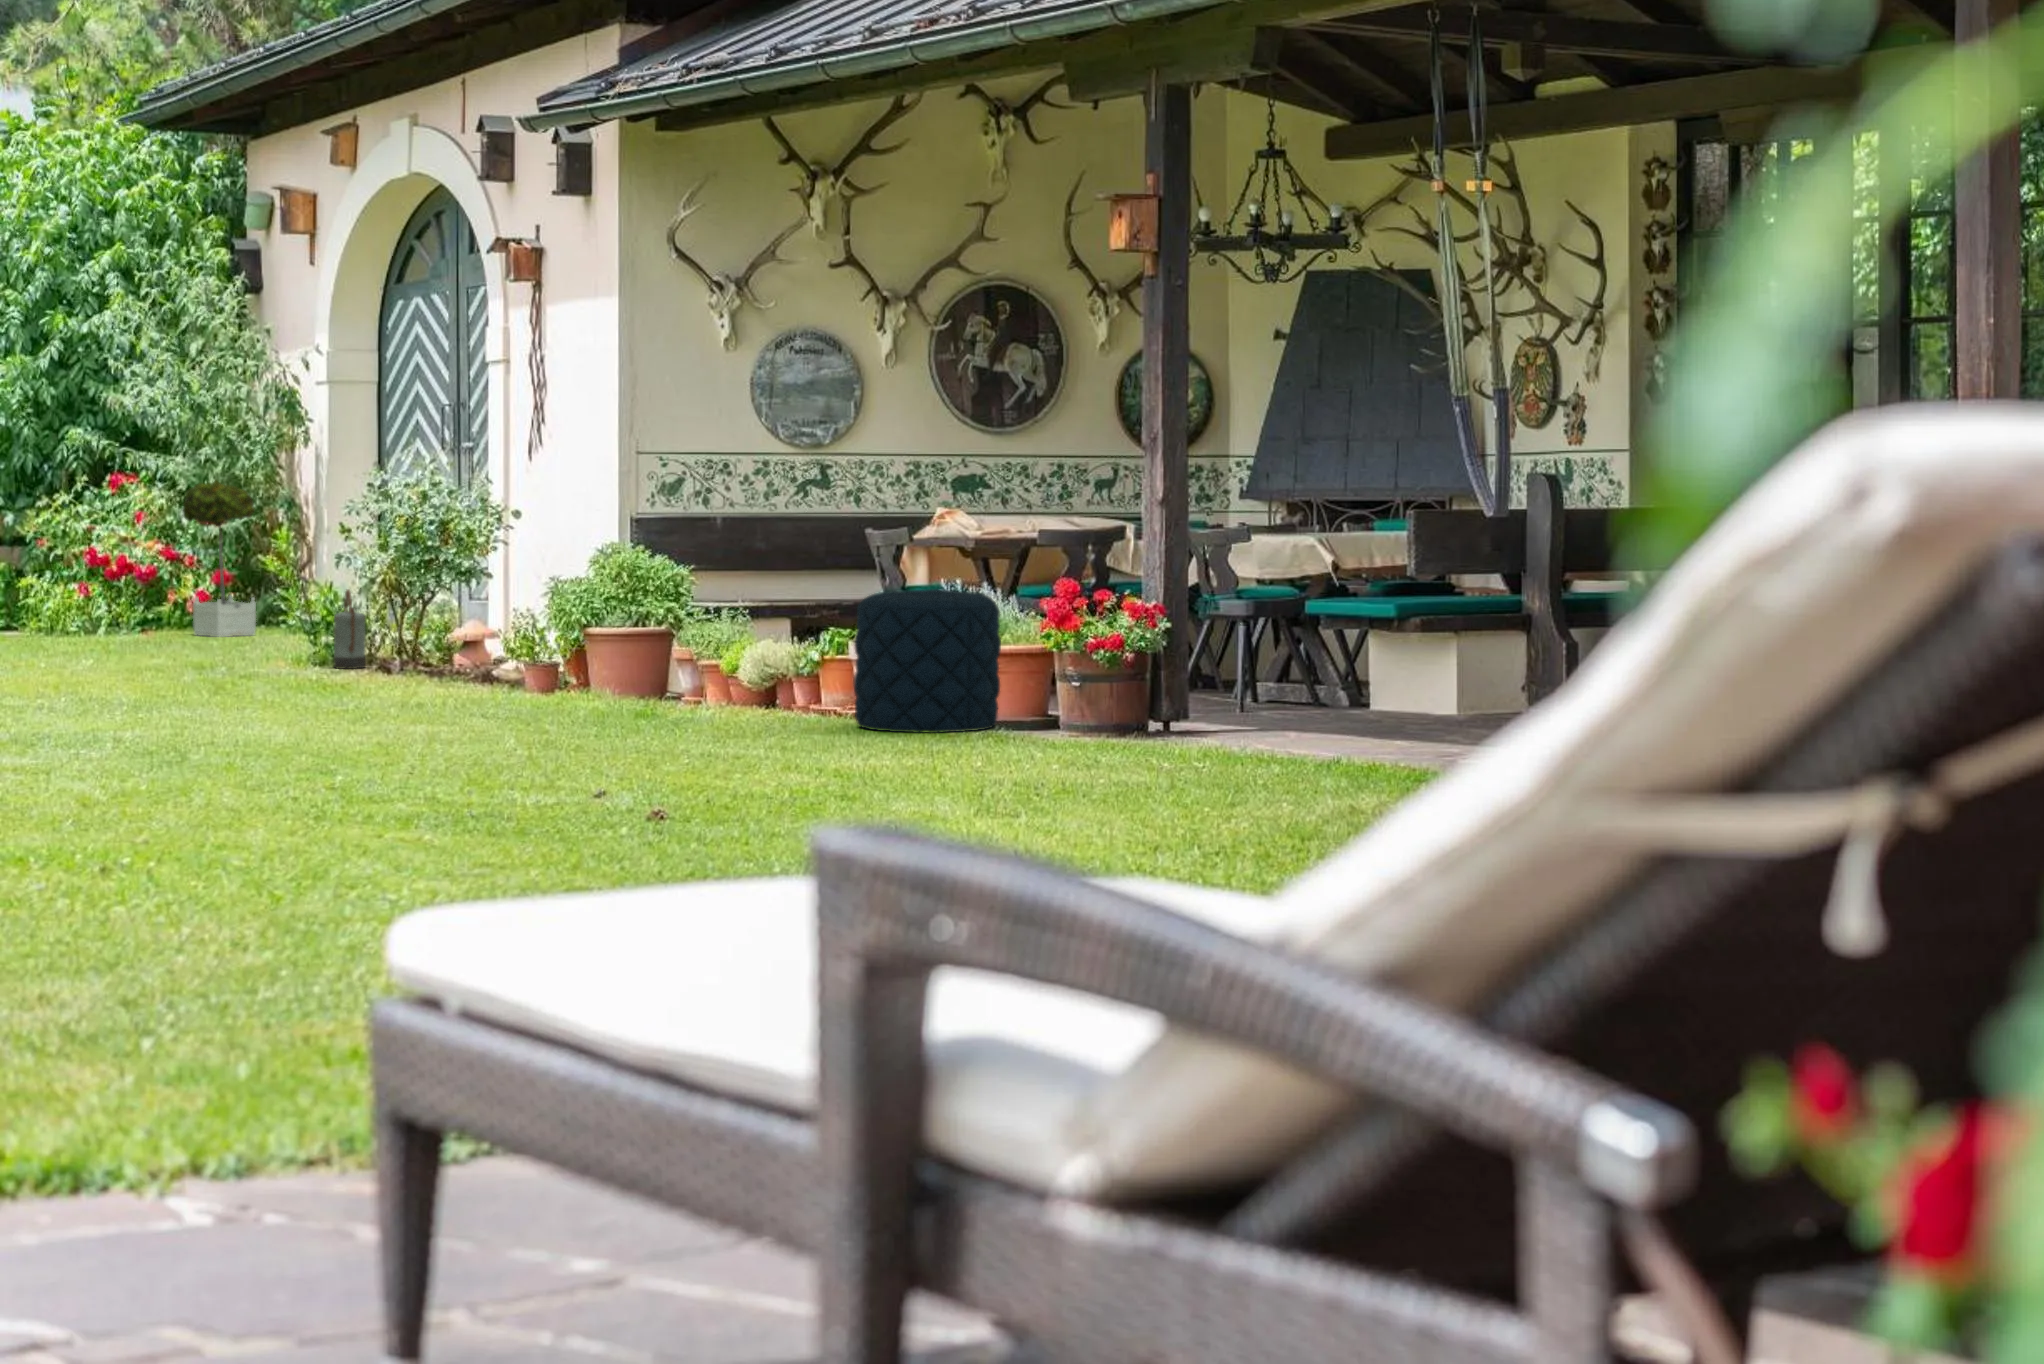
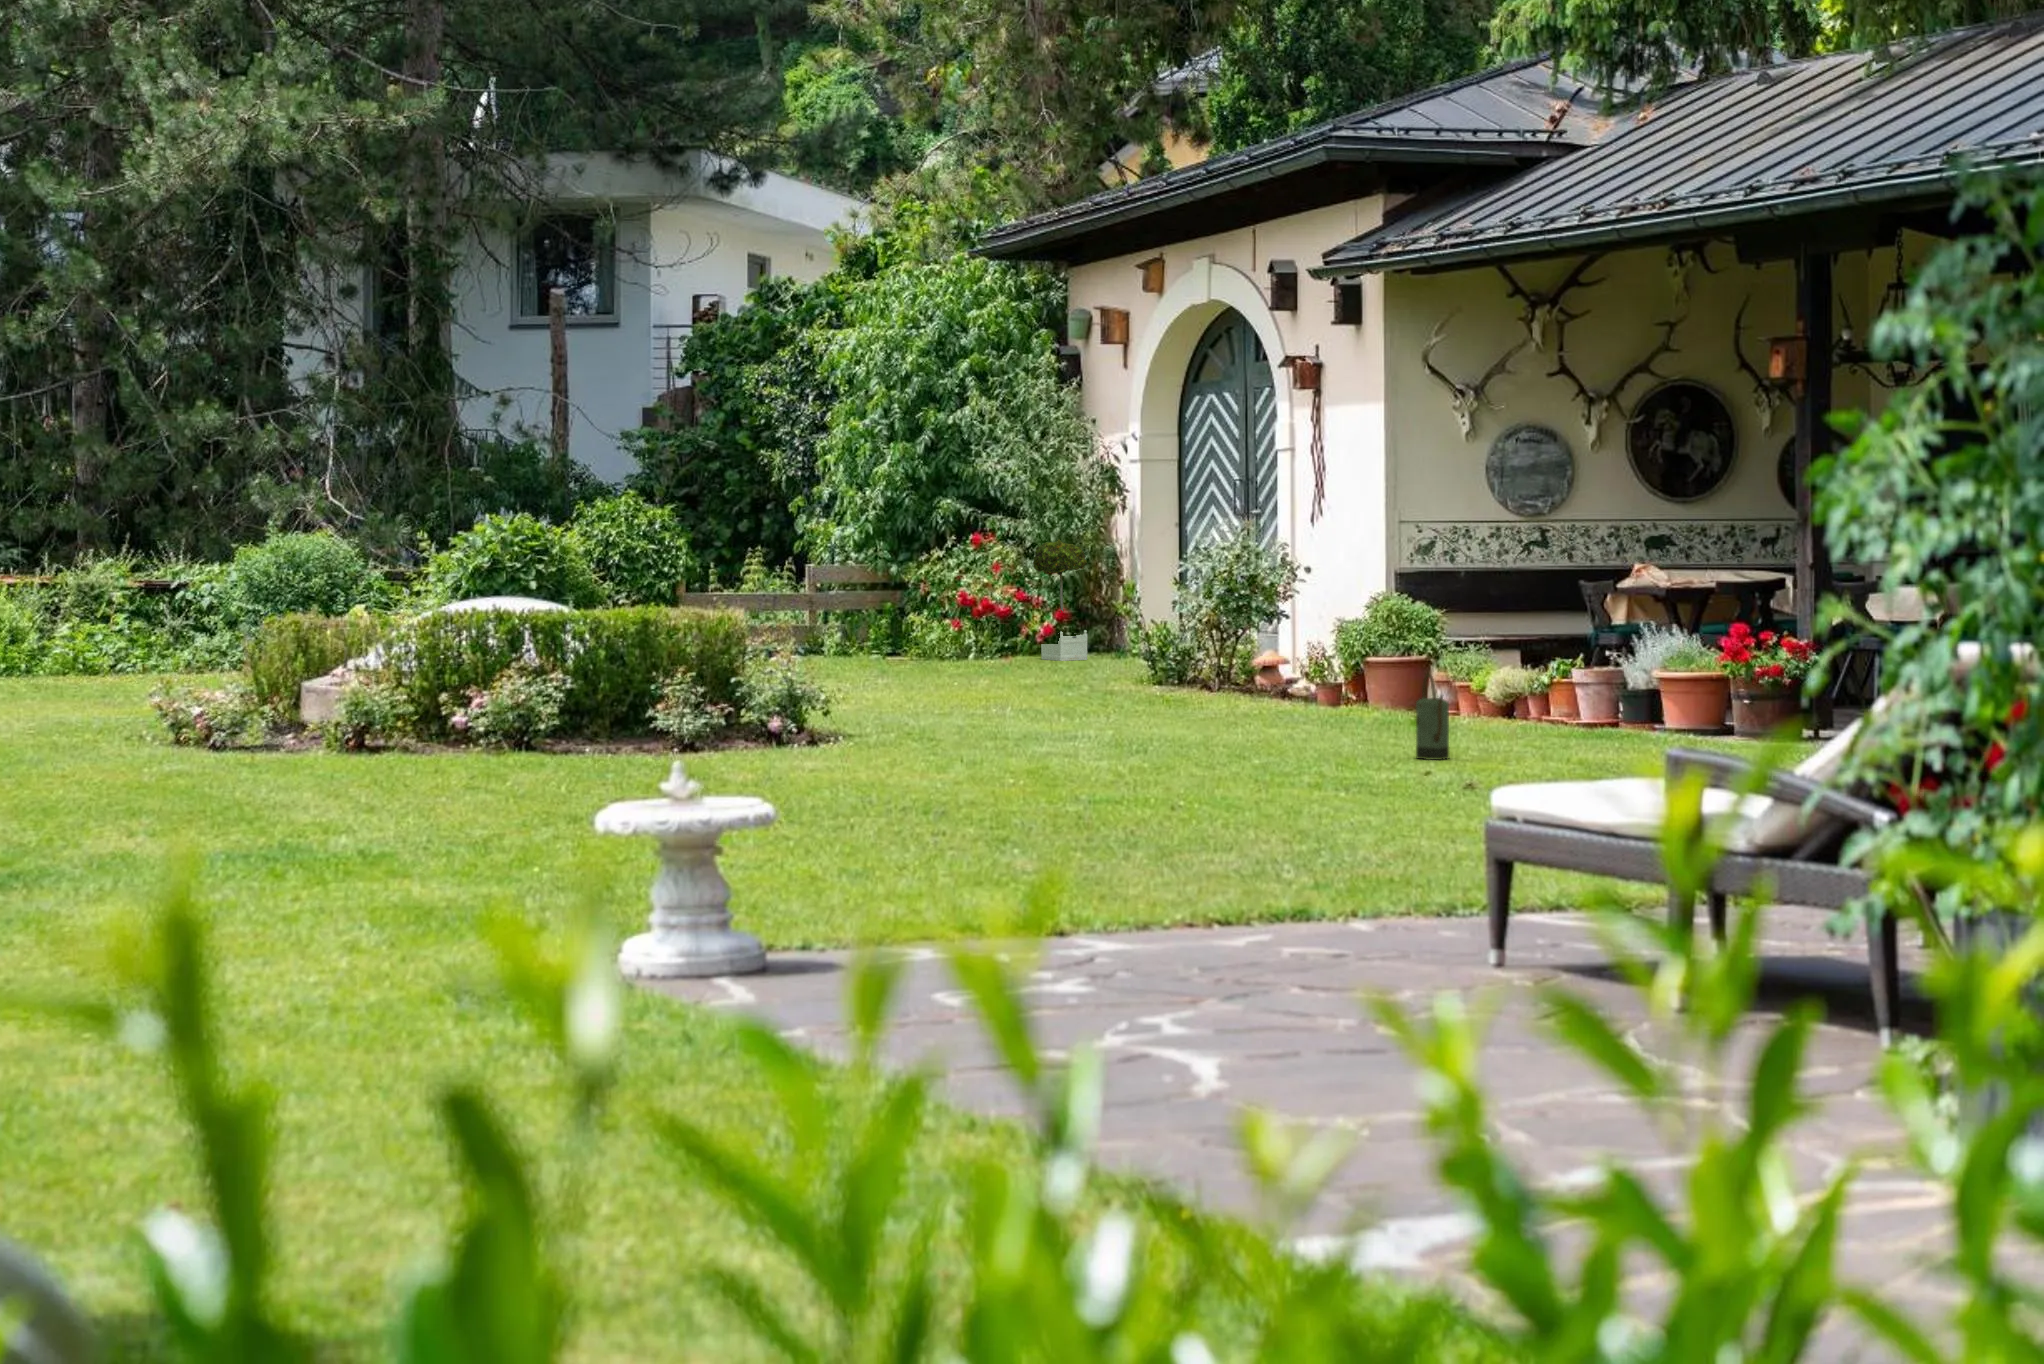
pouf: present [853,589,1001,733] -> none [1578,631,1688,735]
watering can: present [333,590,366,669] -> present [1416,674,1449,760]

